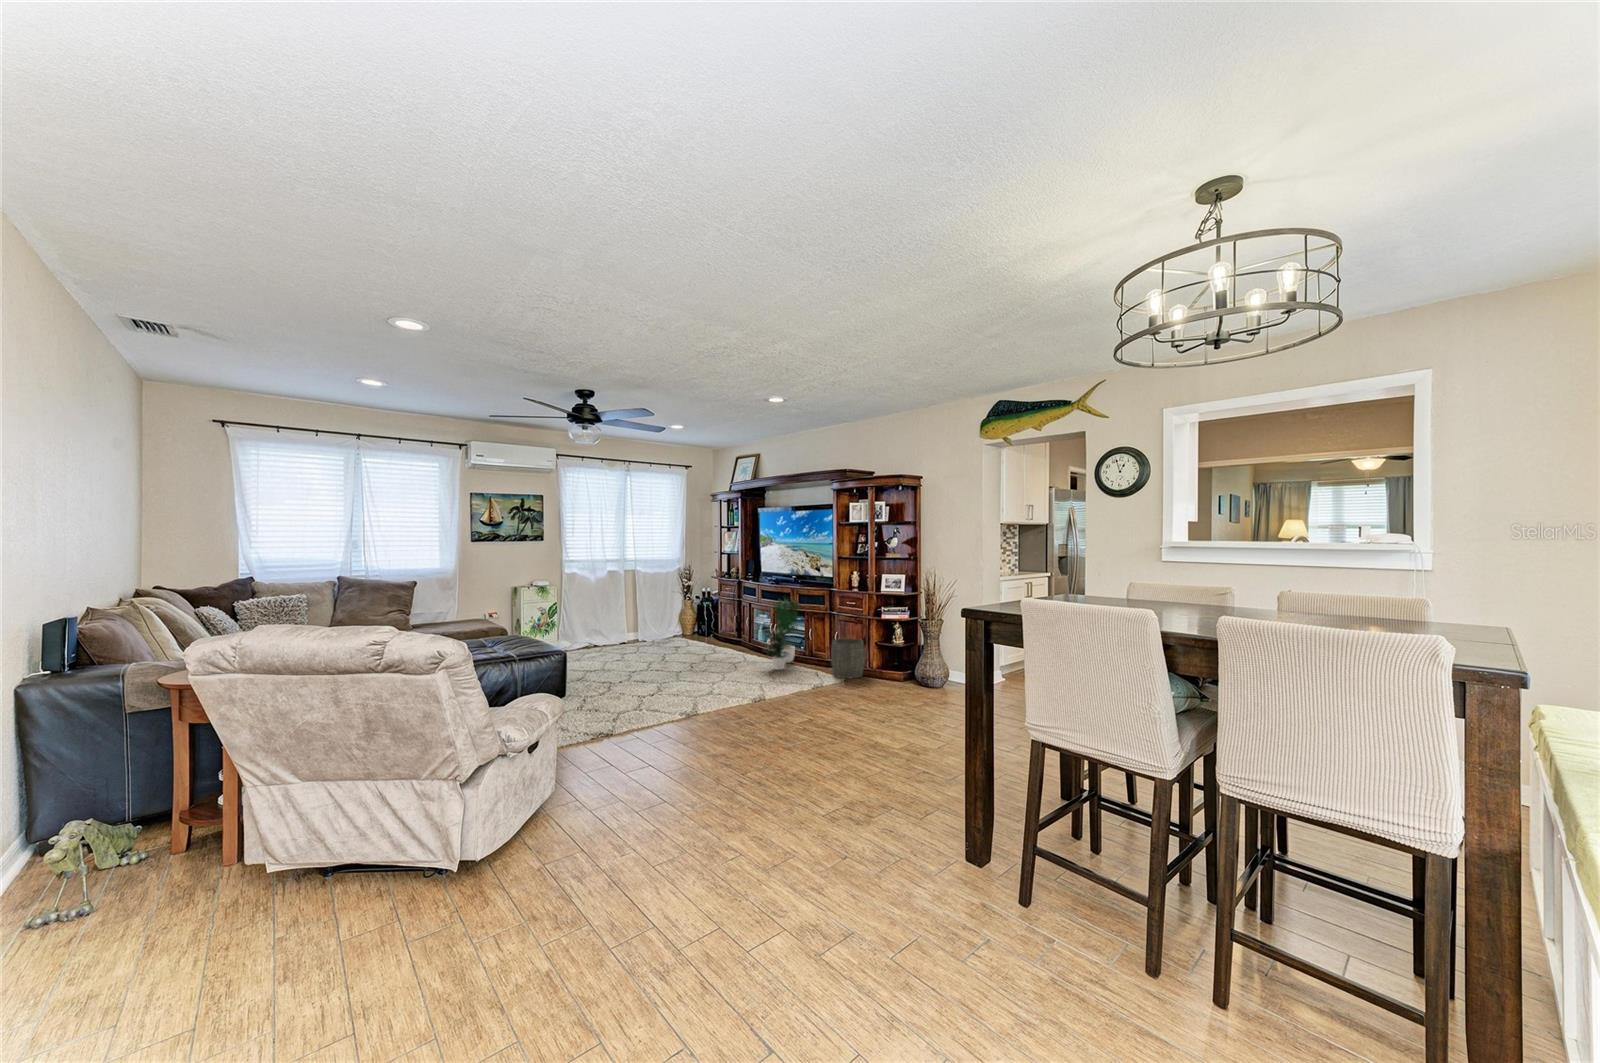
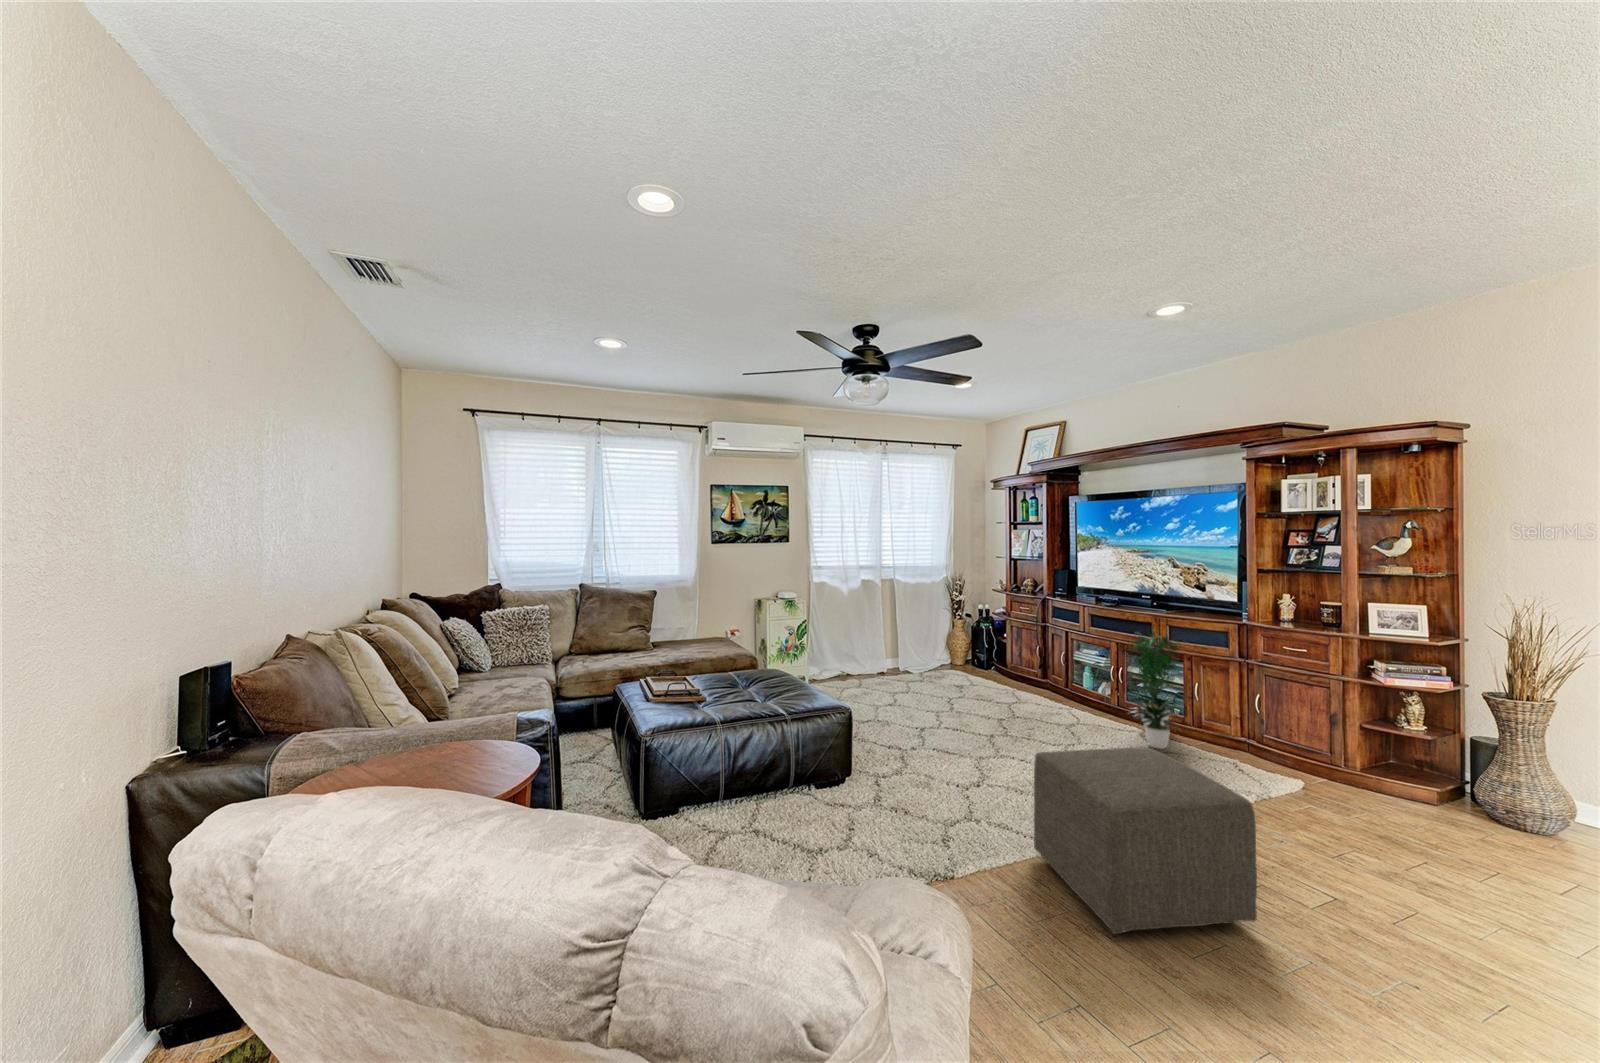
woven basket: present [831,638,865,678] -> none [1267,708,1345,786]
ottoman: none [656,652,745,734] -> present [1034,747,1257,934]

